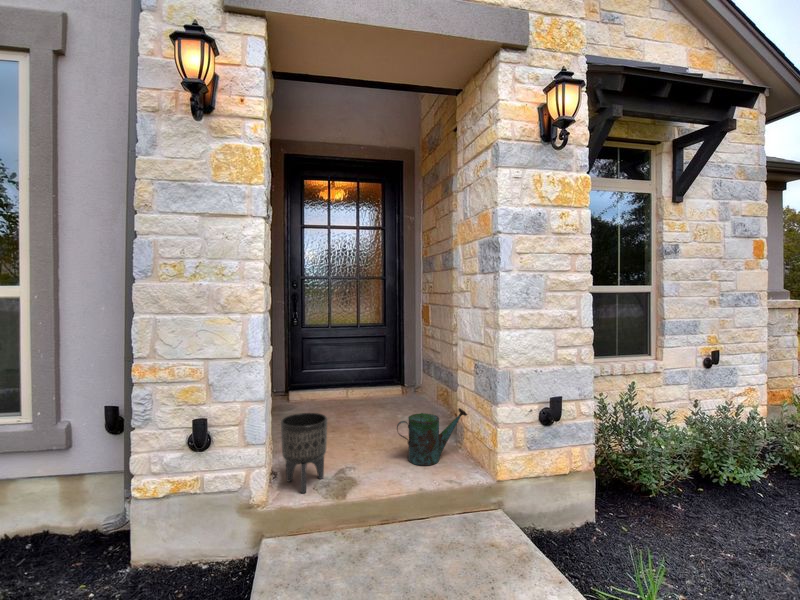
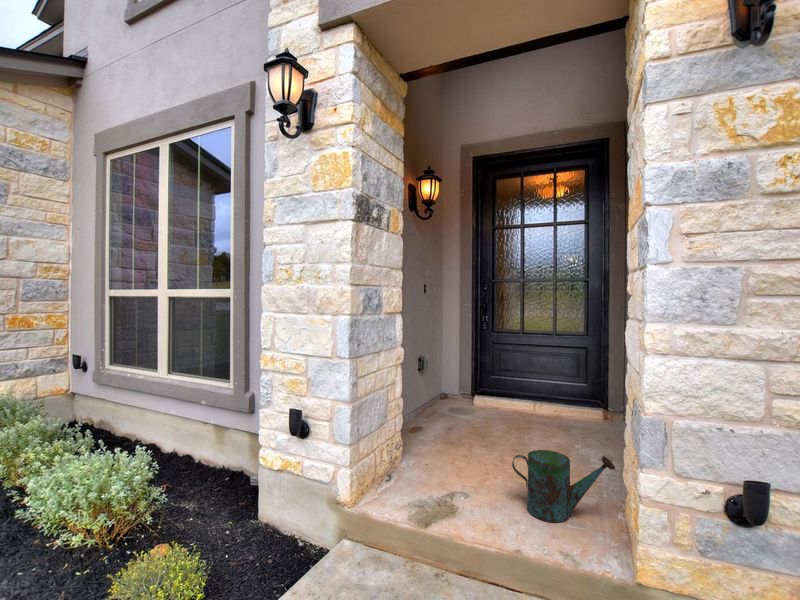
planter: present [281,413,328,493] -> none [375,421,423,507]

